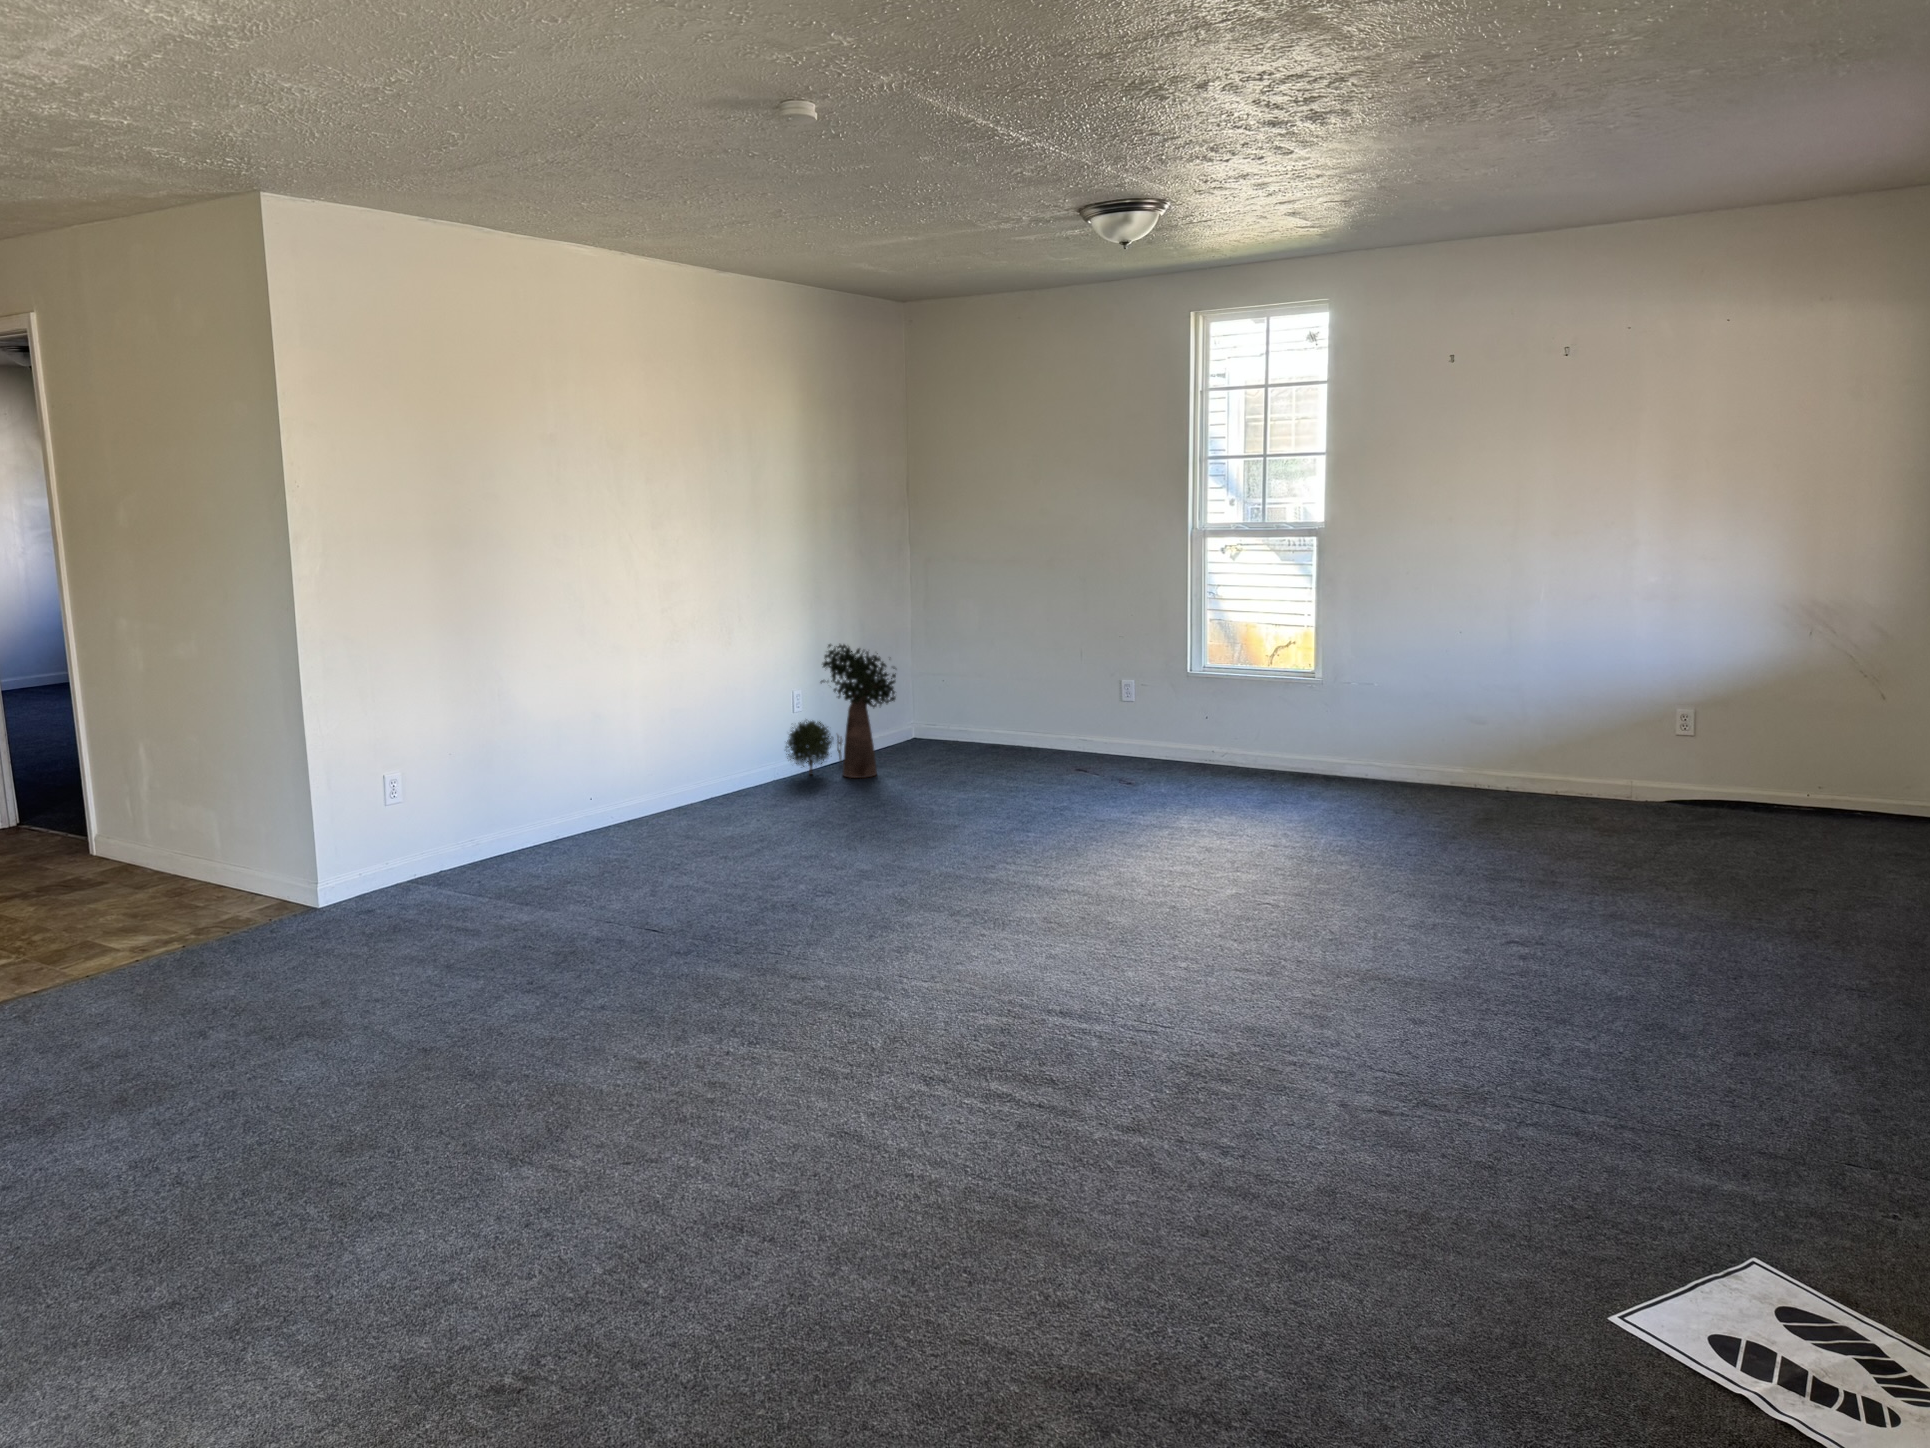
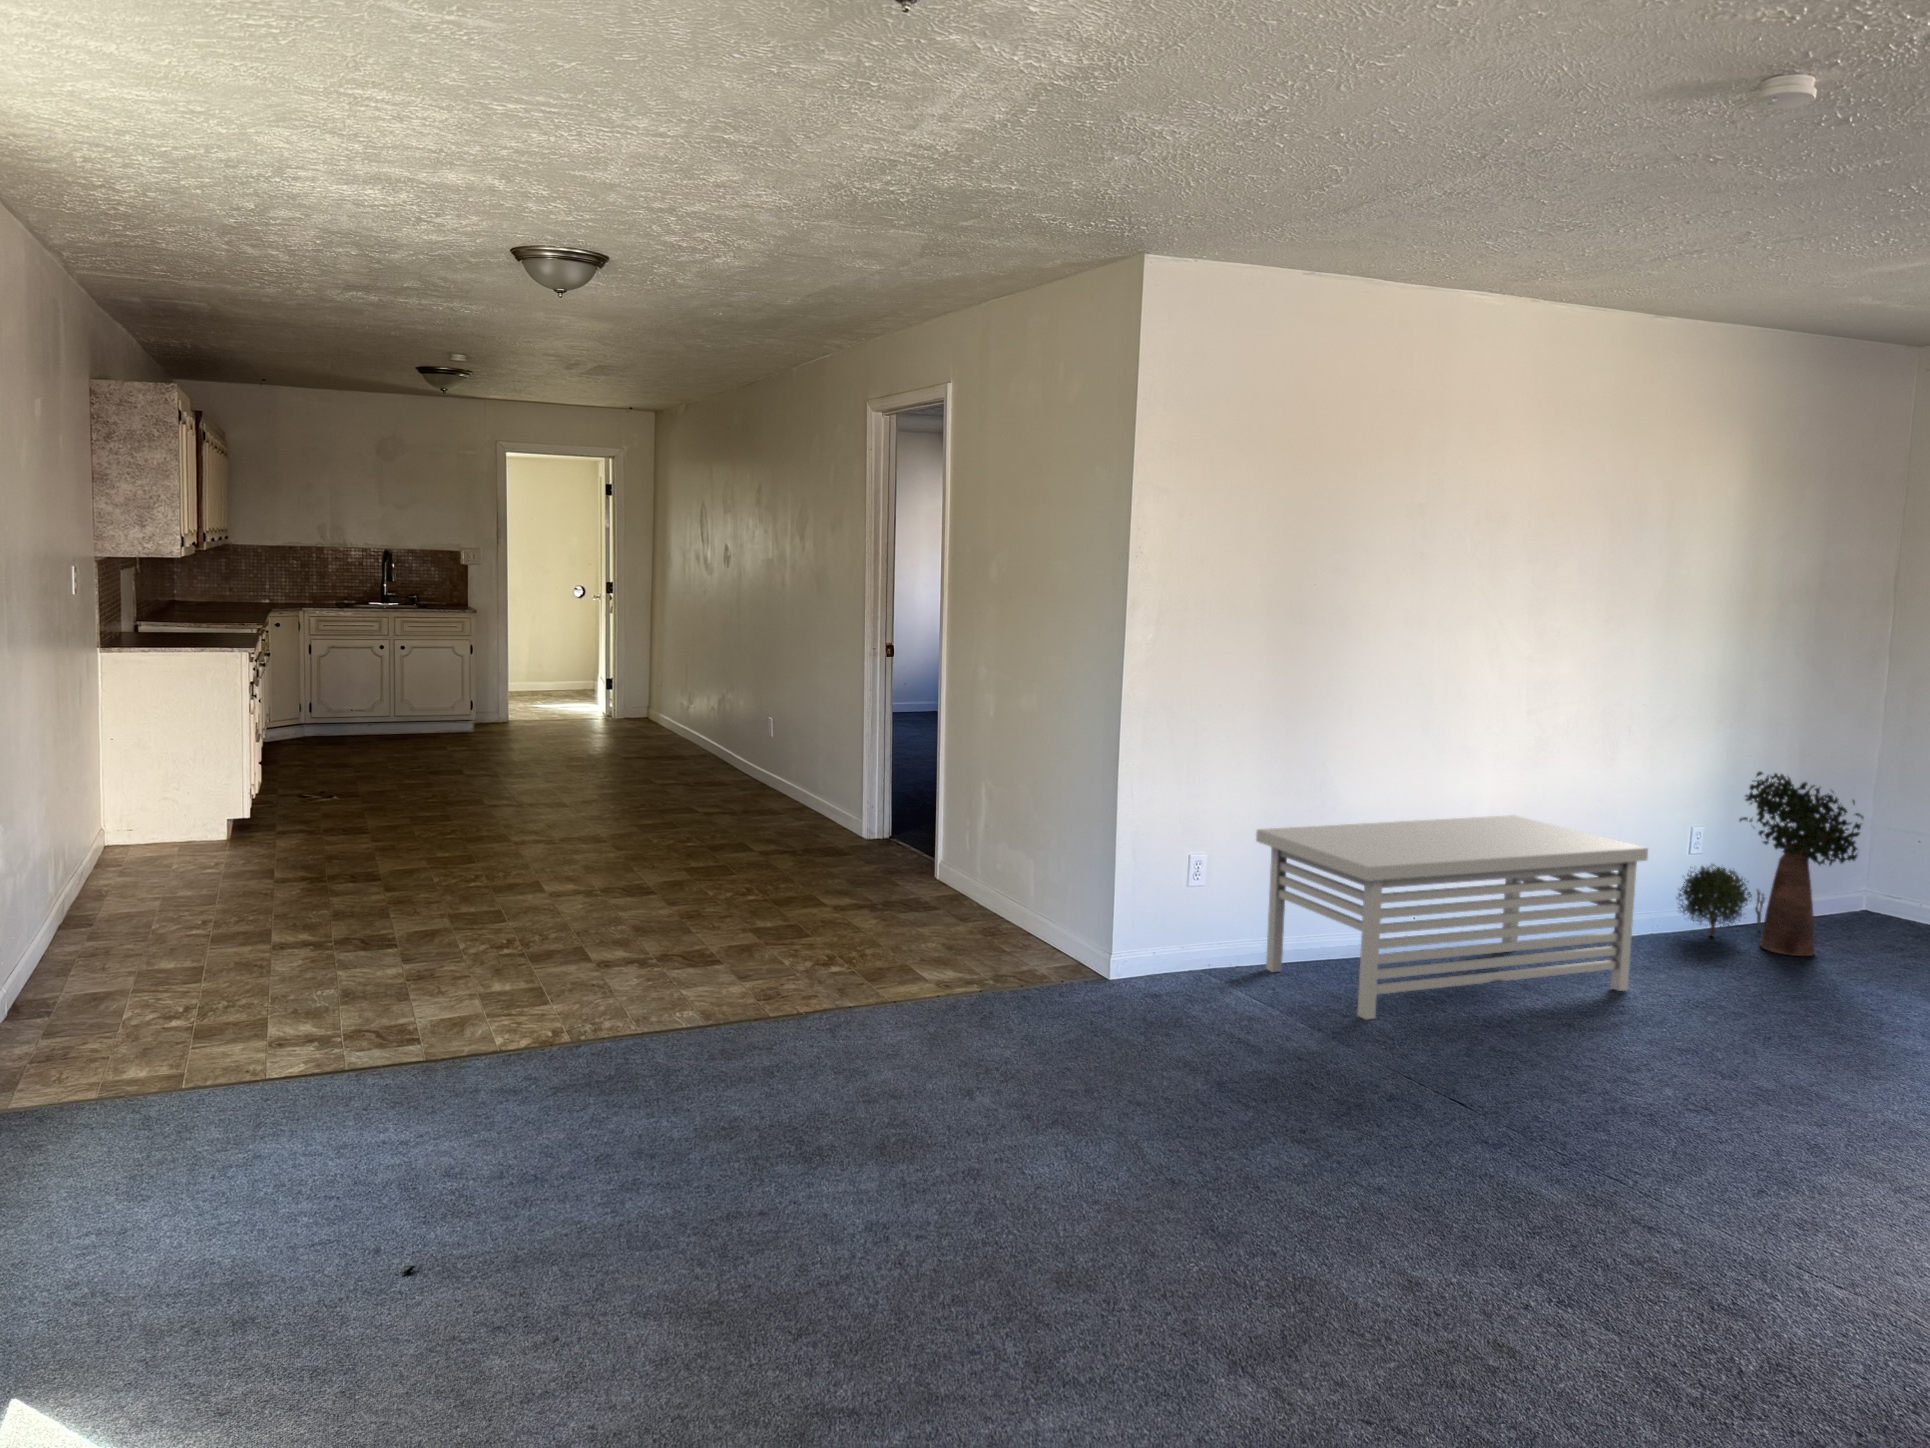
storage bench: none [449,702,763,889] -> present [1256,815,1648,1020]

